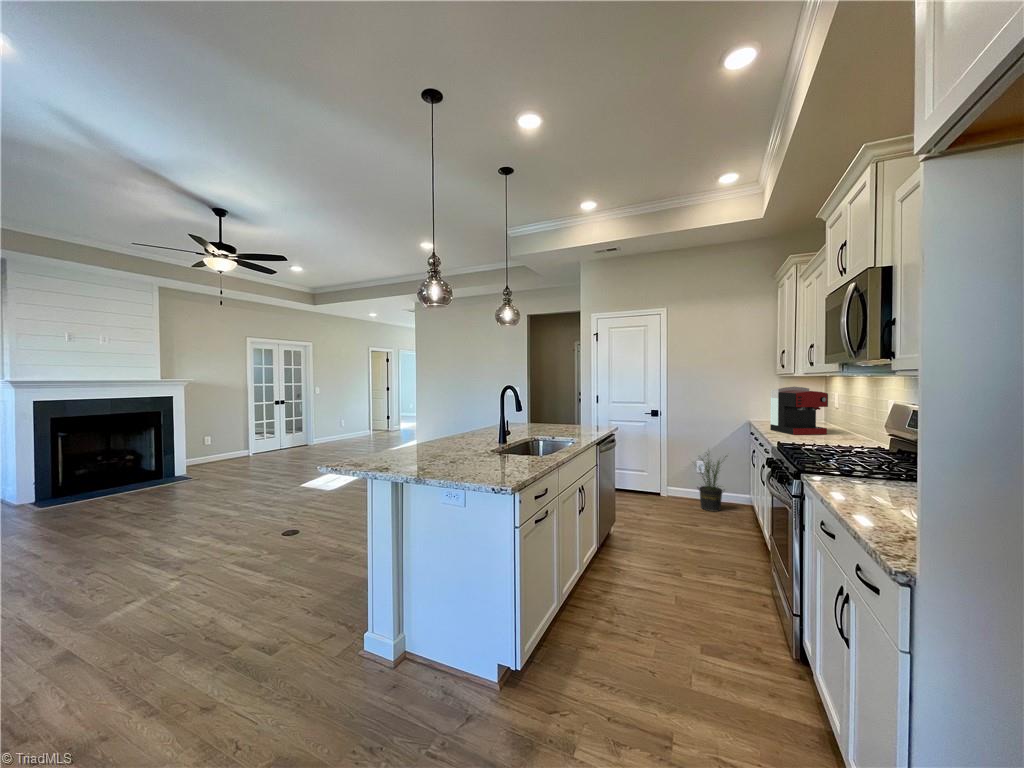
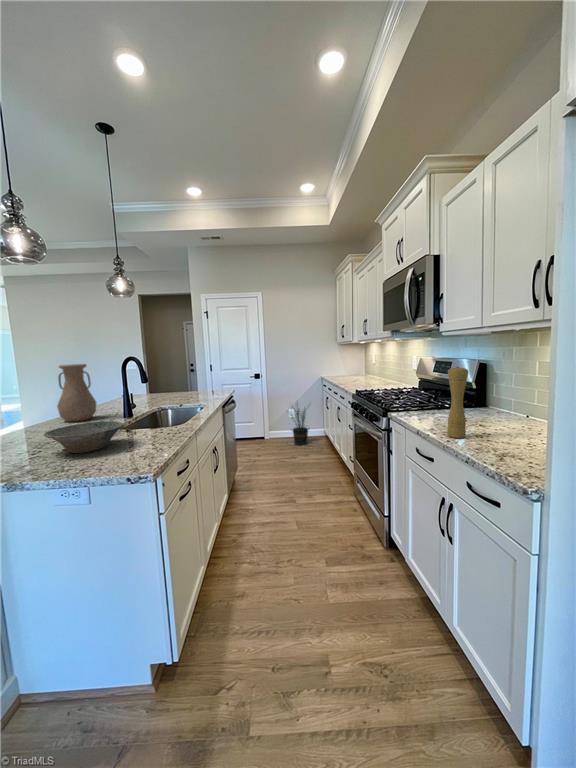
coffee maker: present [770,387,828,435] -> none [341,351,376,384]
vase: none [448,390,478,441] -> present [57,364,96,422]
pepper mill: none [854,420,884,513] -> present [447,367,468,438]
bowl: none [440,442,496,465] -> present [44,421,124,453]

